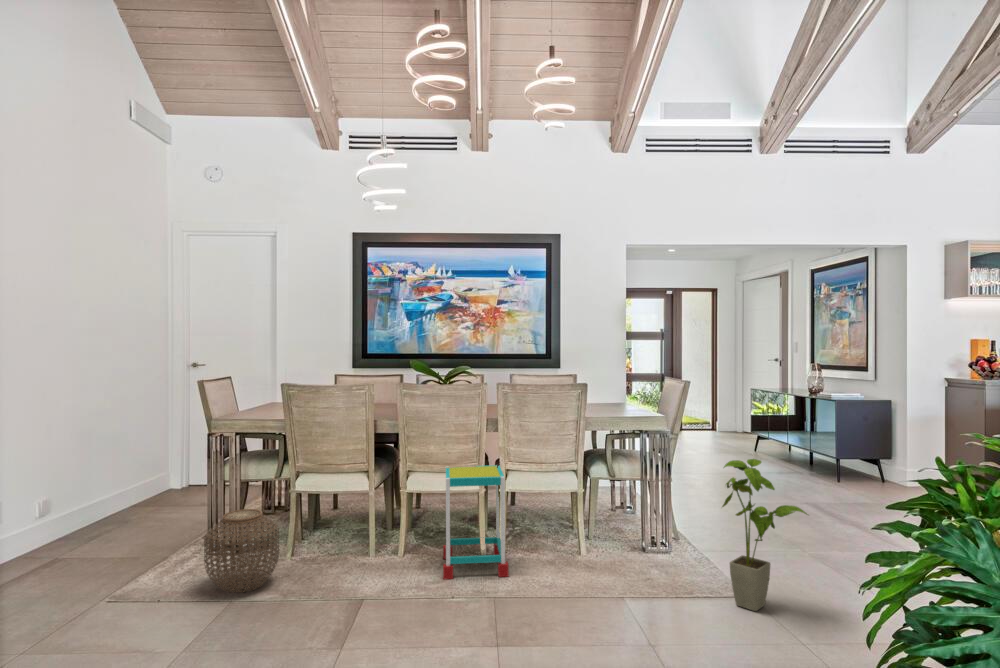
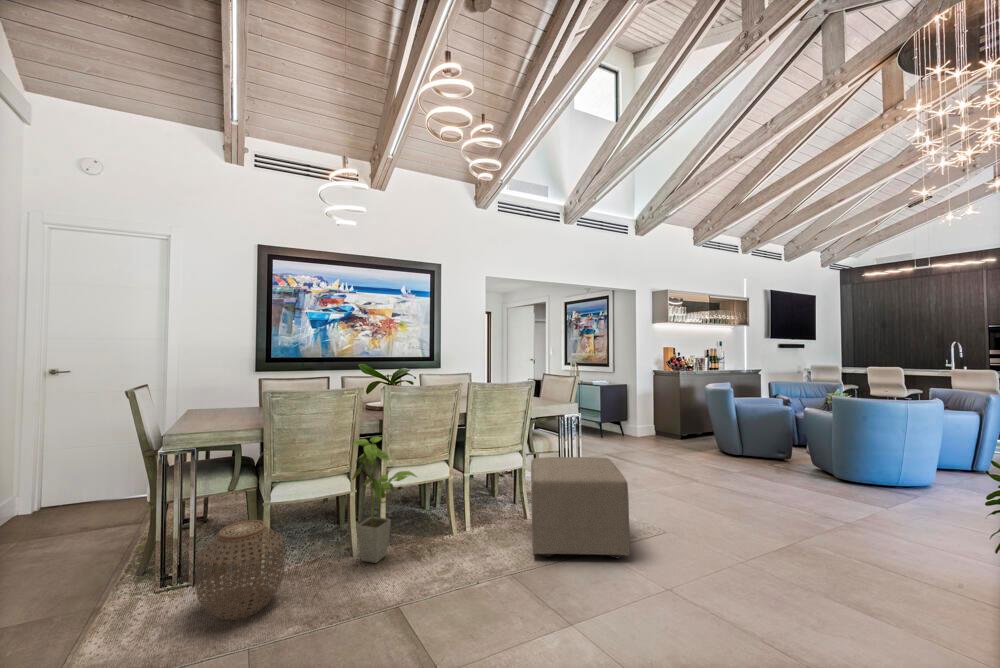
house plant: present [722,459,808,611] -> present [352,436,417,563]
side table: present [443,465,509,579] -> none [420,445,493,551]
ottoman: none [522,491,668,631] -> present [531,457,630,558]

